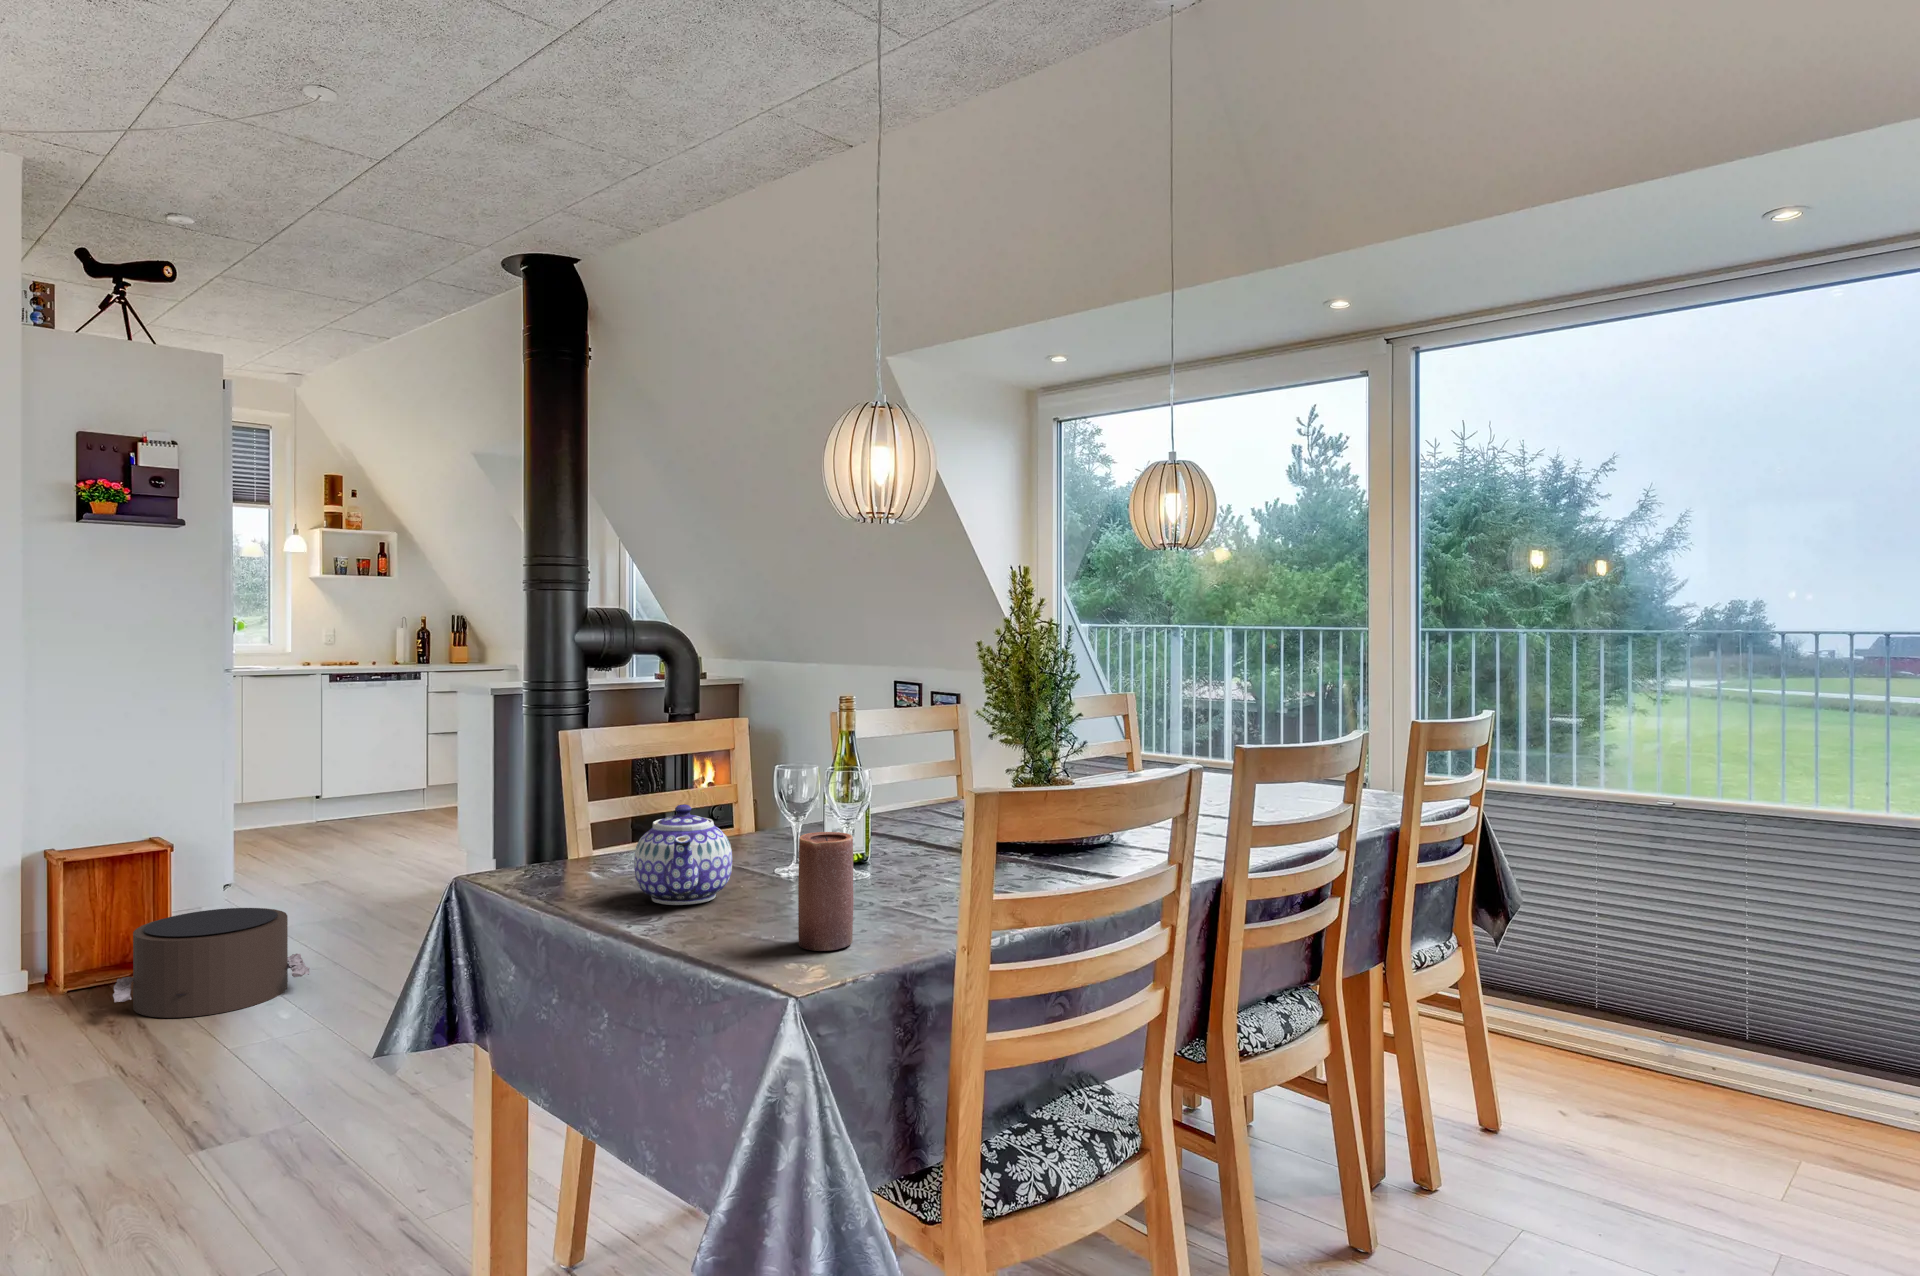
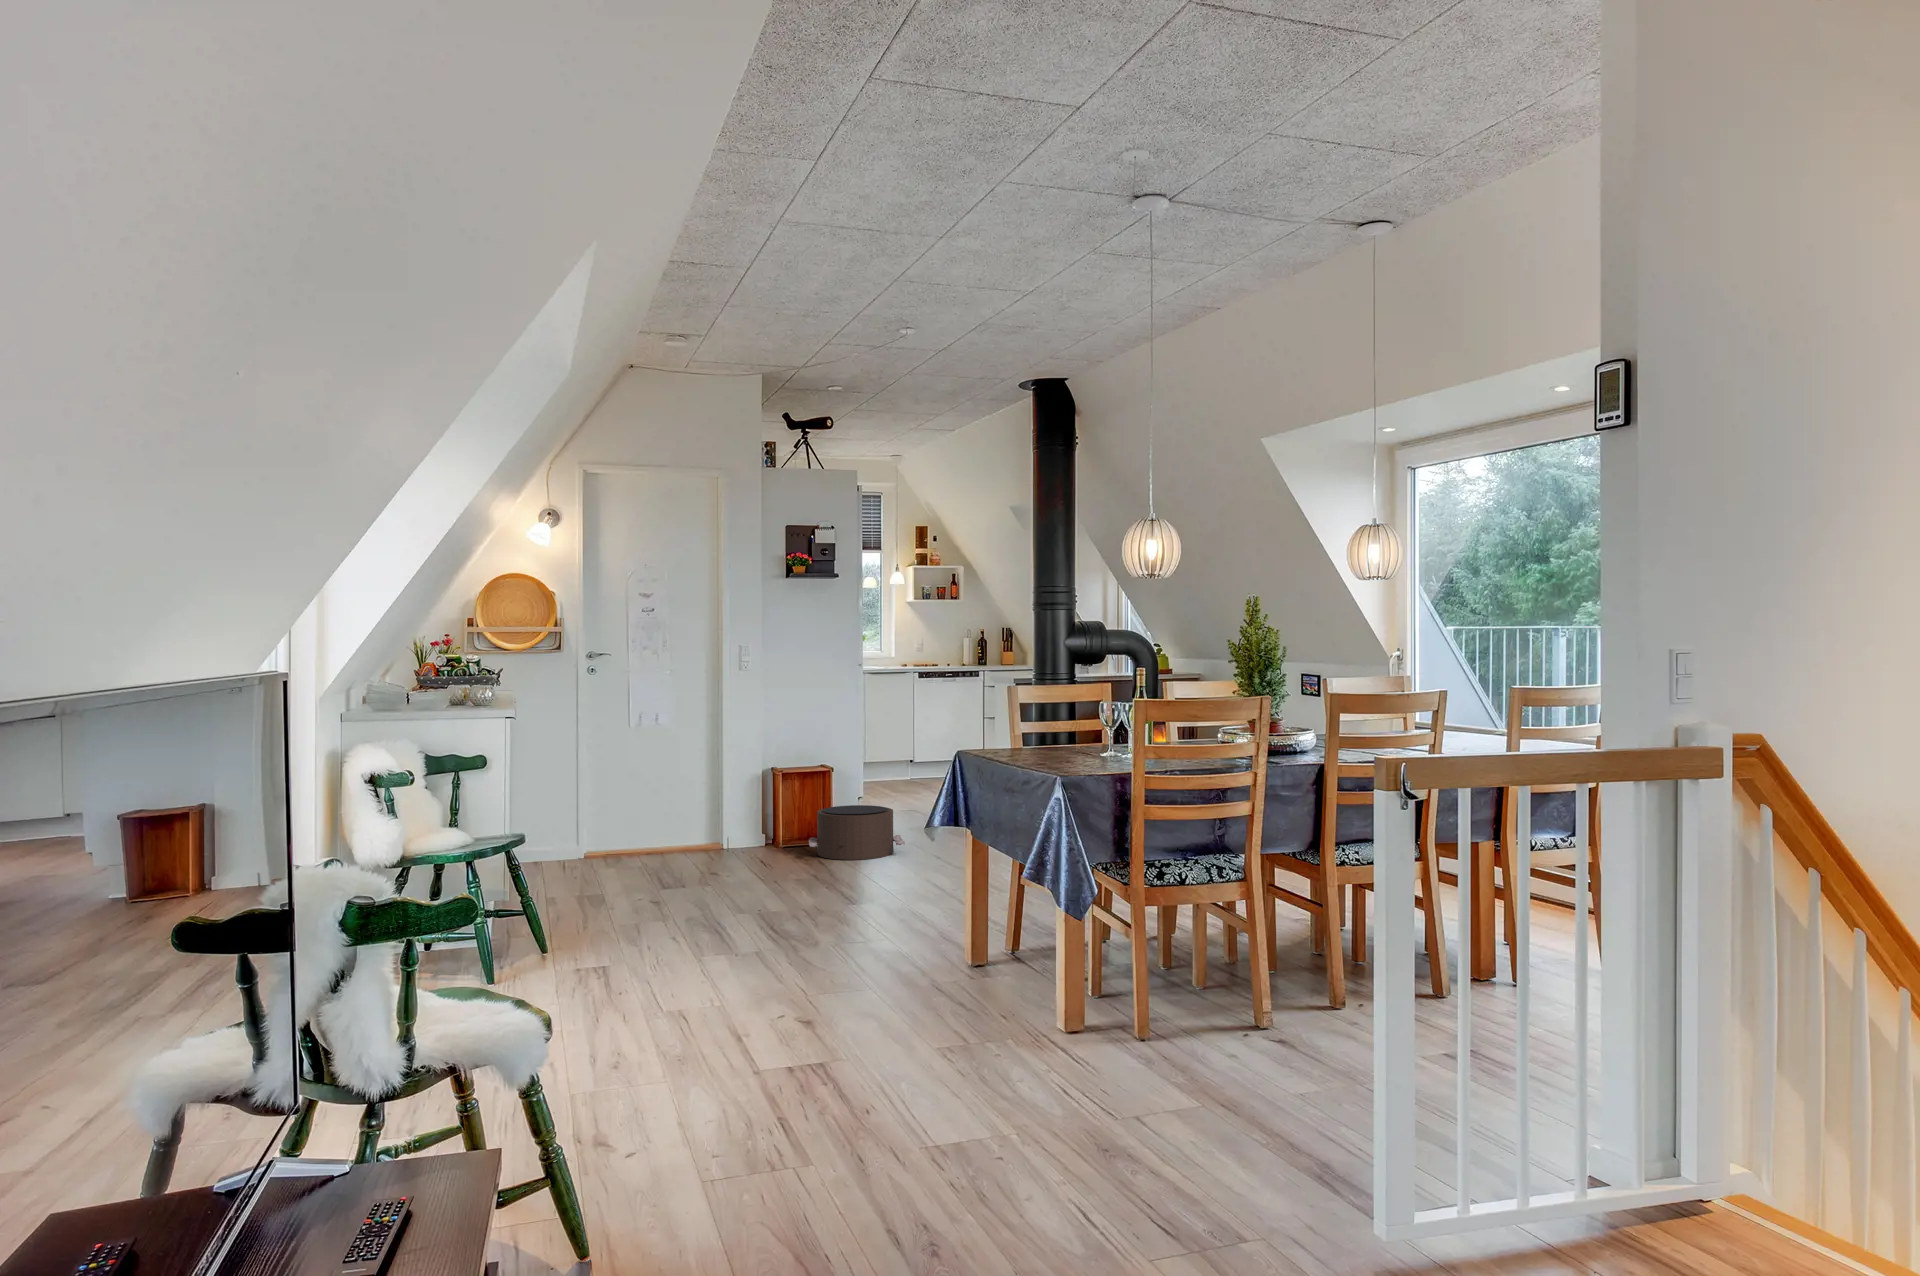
teapot: present [634,804,732,905] -> none [1027,716,1071,761]
candle: present [798,832,854,951] -> none [1080,723,1104,771]

